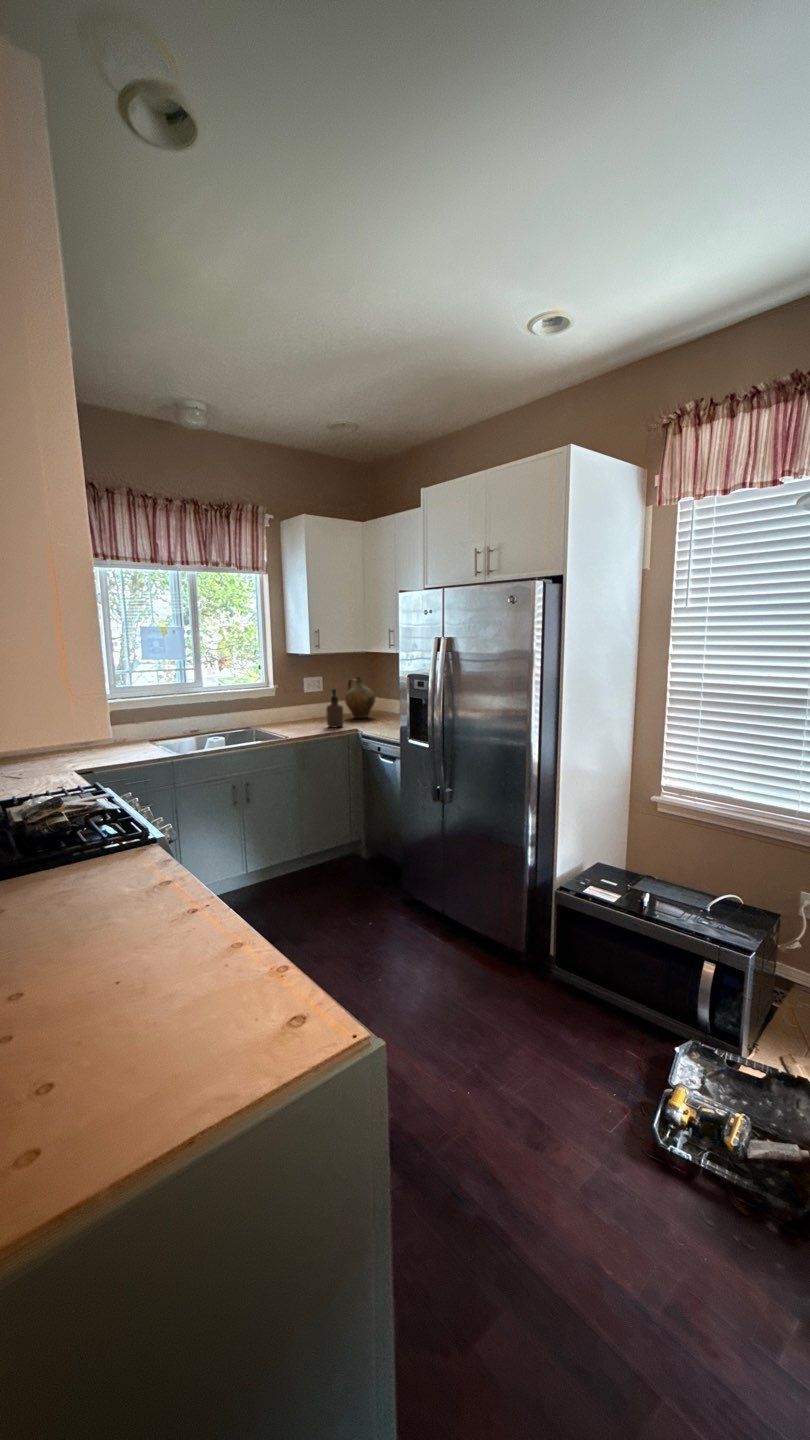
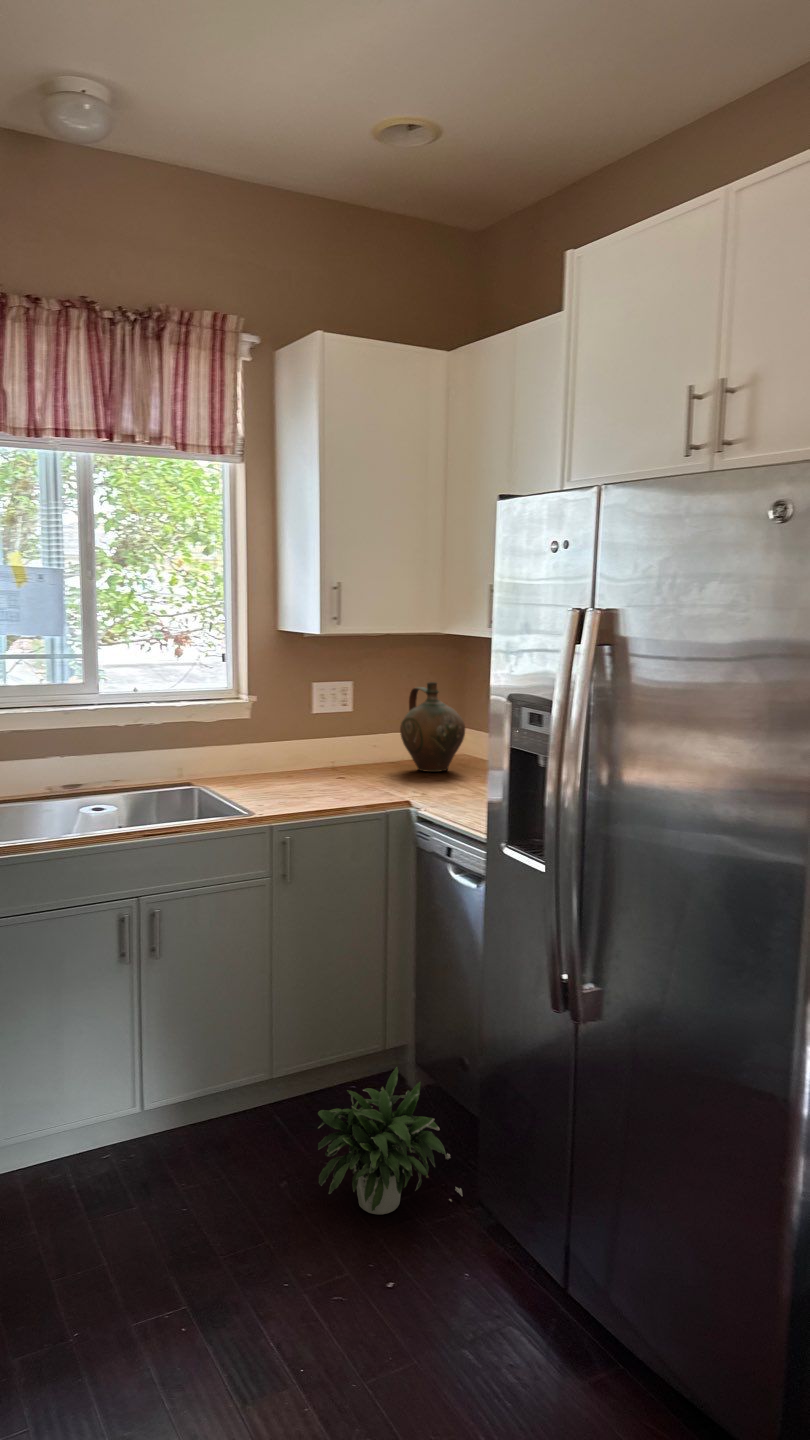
soap dispenser: present [326,689,344,727] -> none [350,709,386,793]
potted plant: none [331,843,395,903] -> present [318,1067,462,1214]

